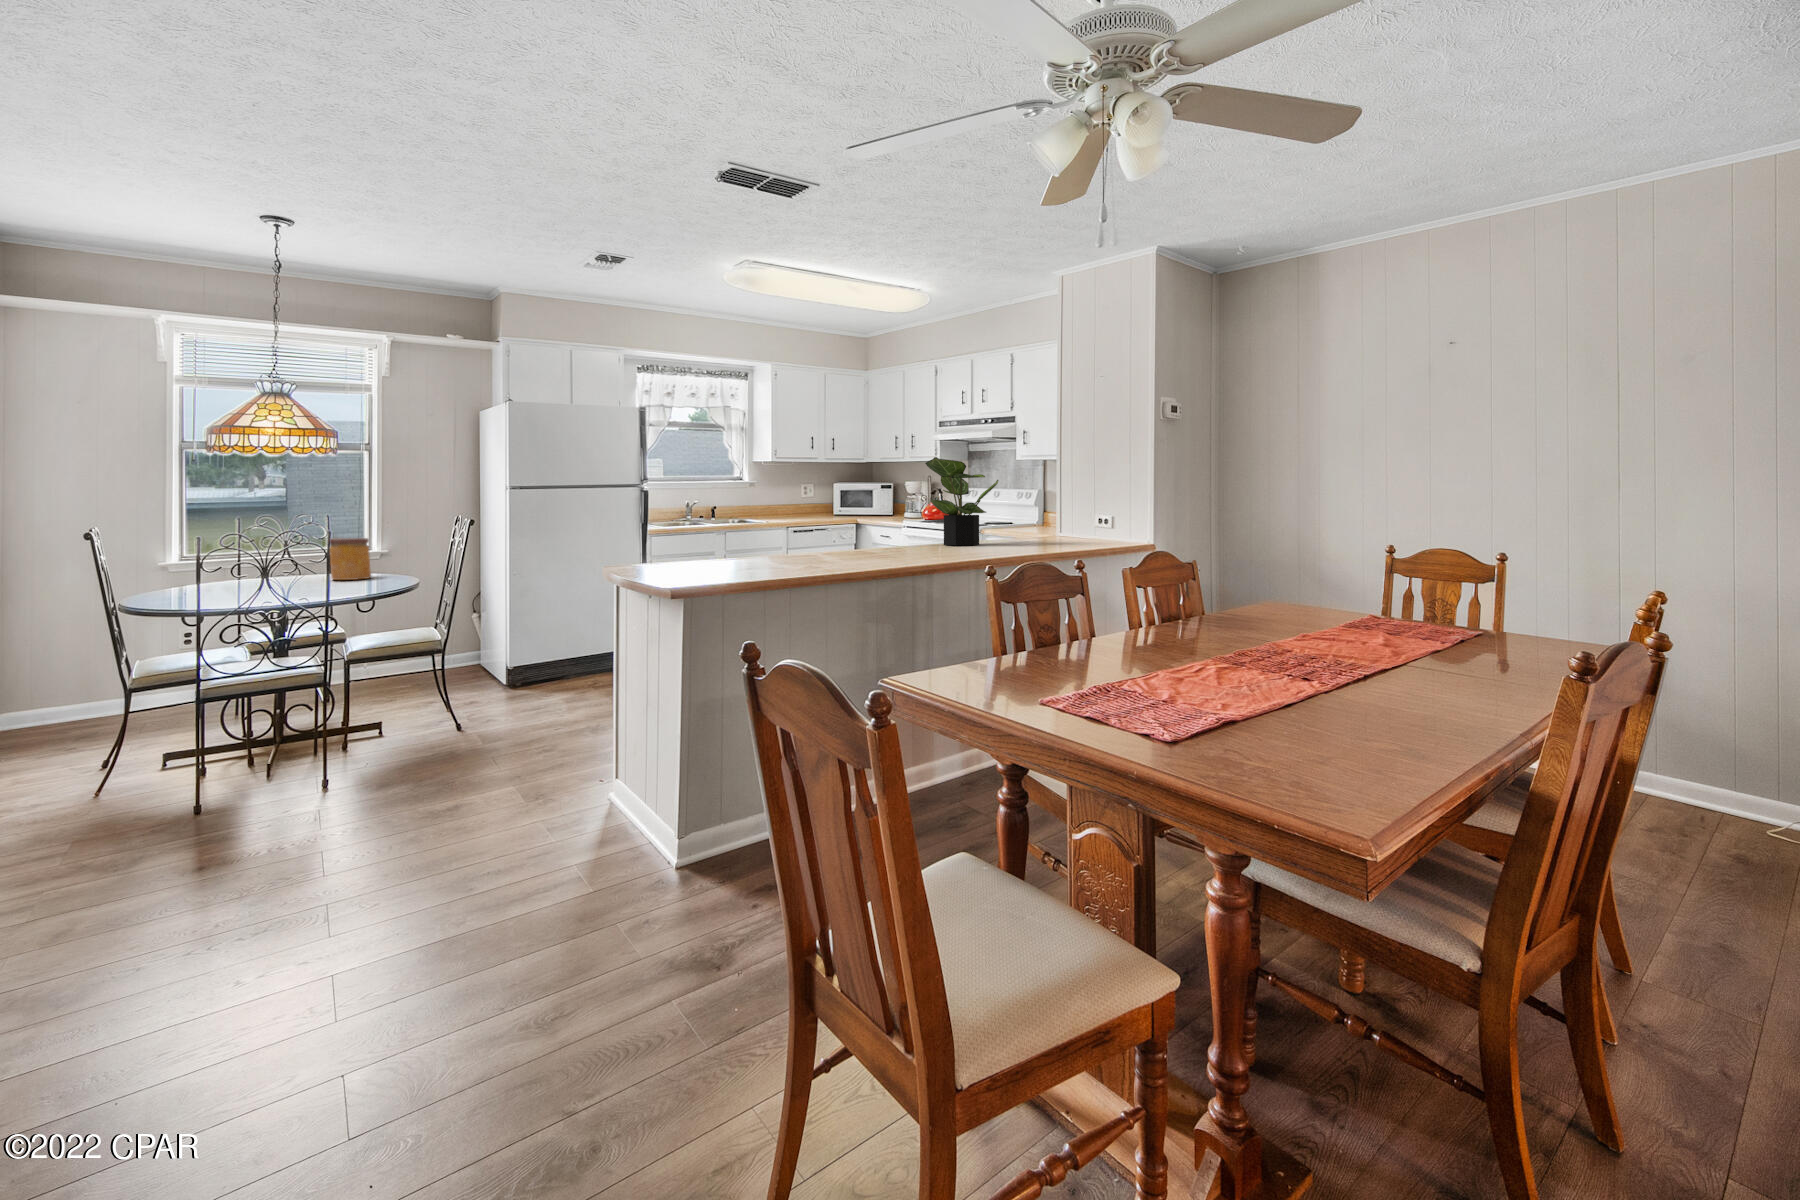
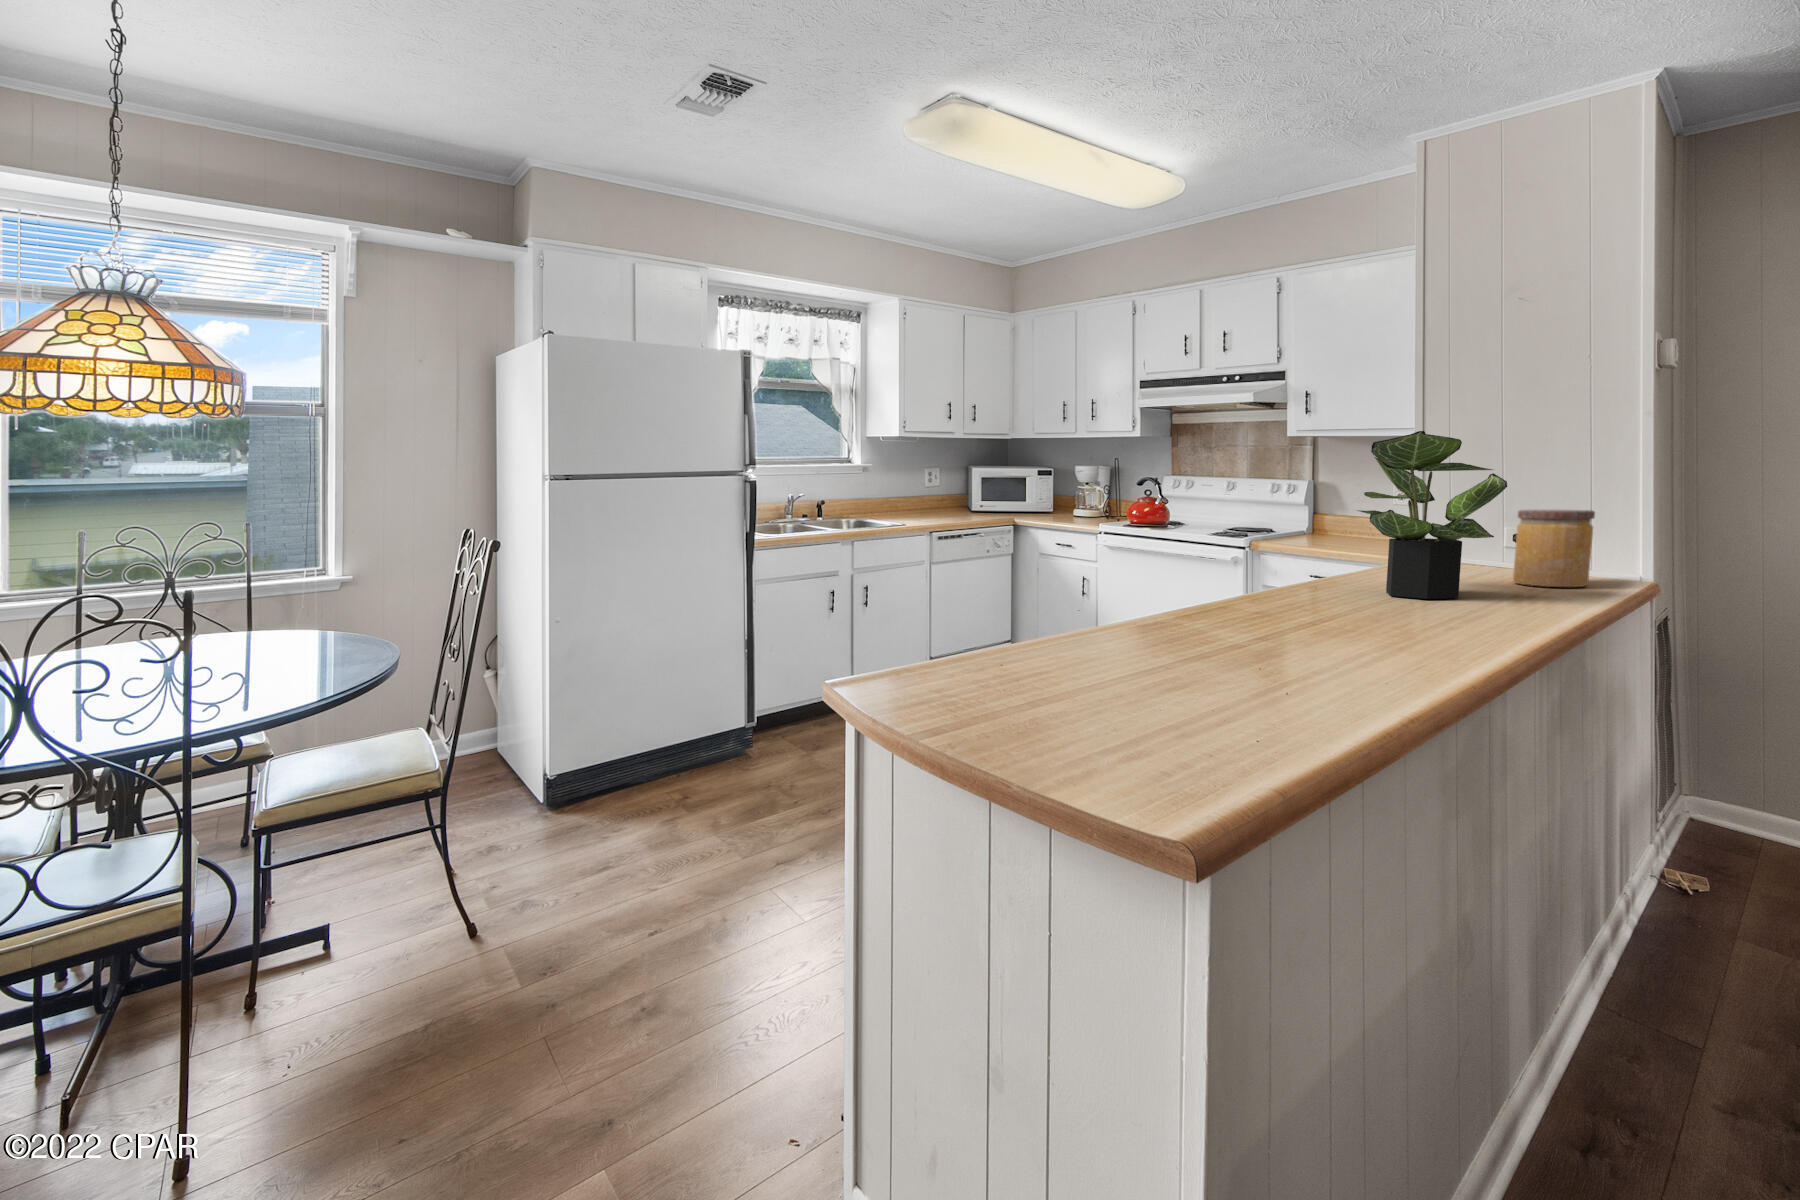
jar: present [330,538,371,580] -> present [1513,510,1595,587]

